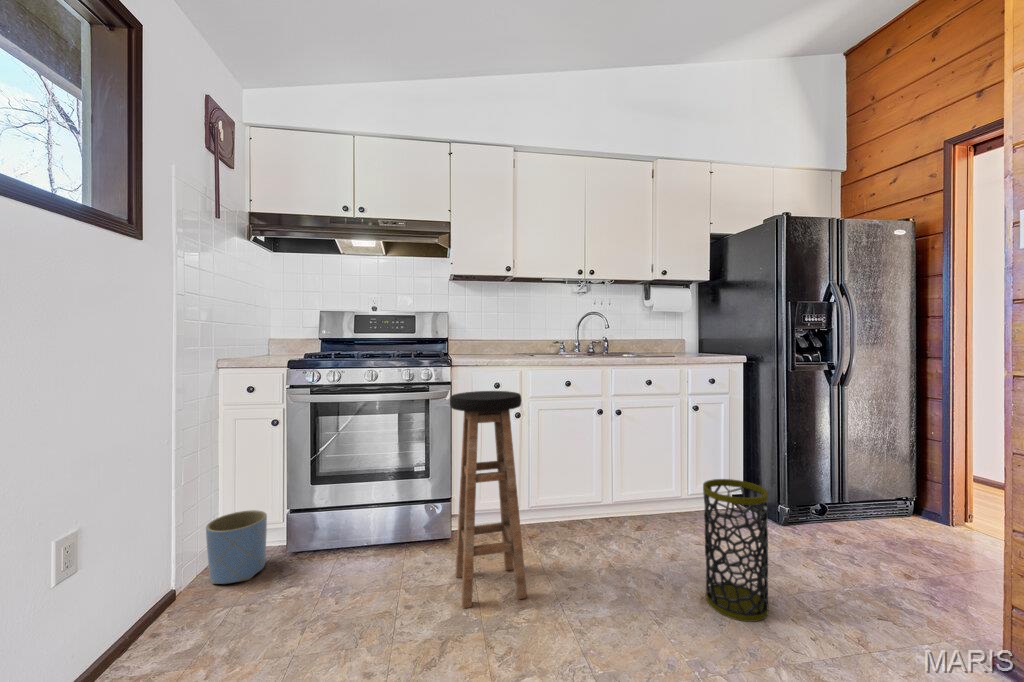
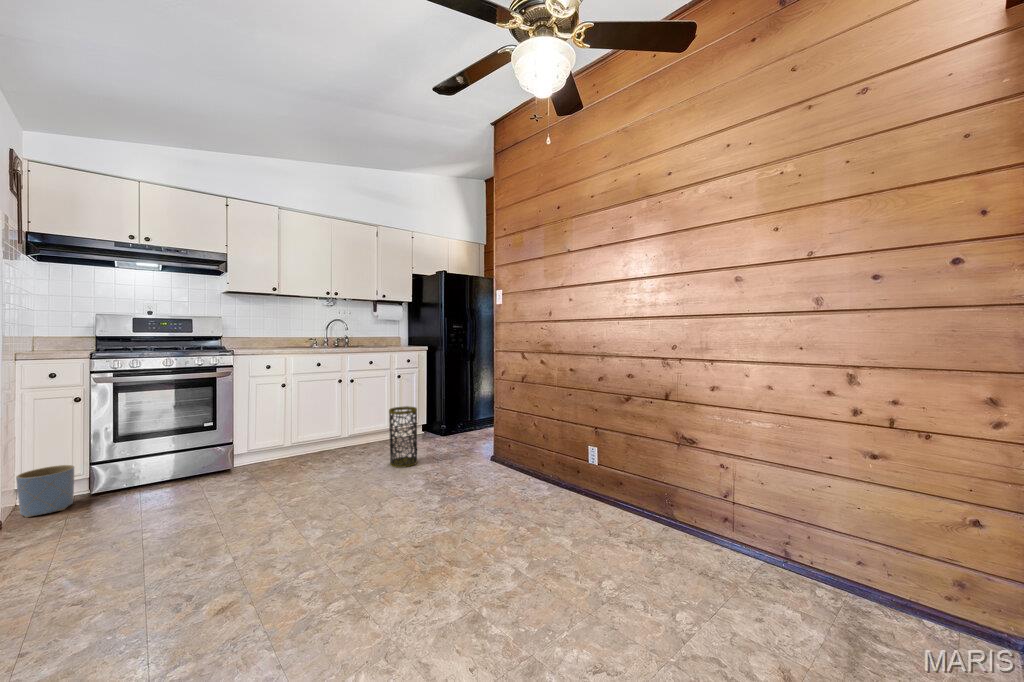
bar stool: present [450,391,527,608] -> none [239,369,291,490]

